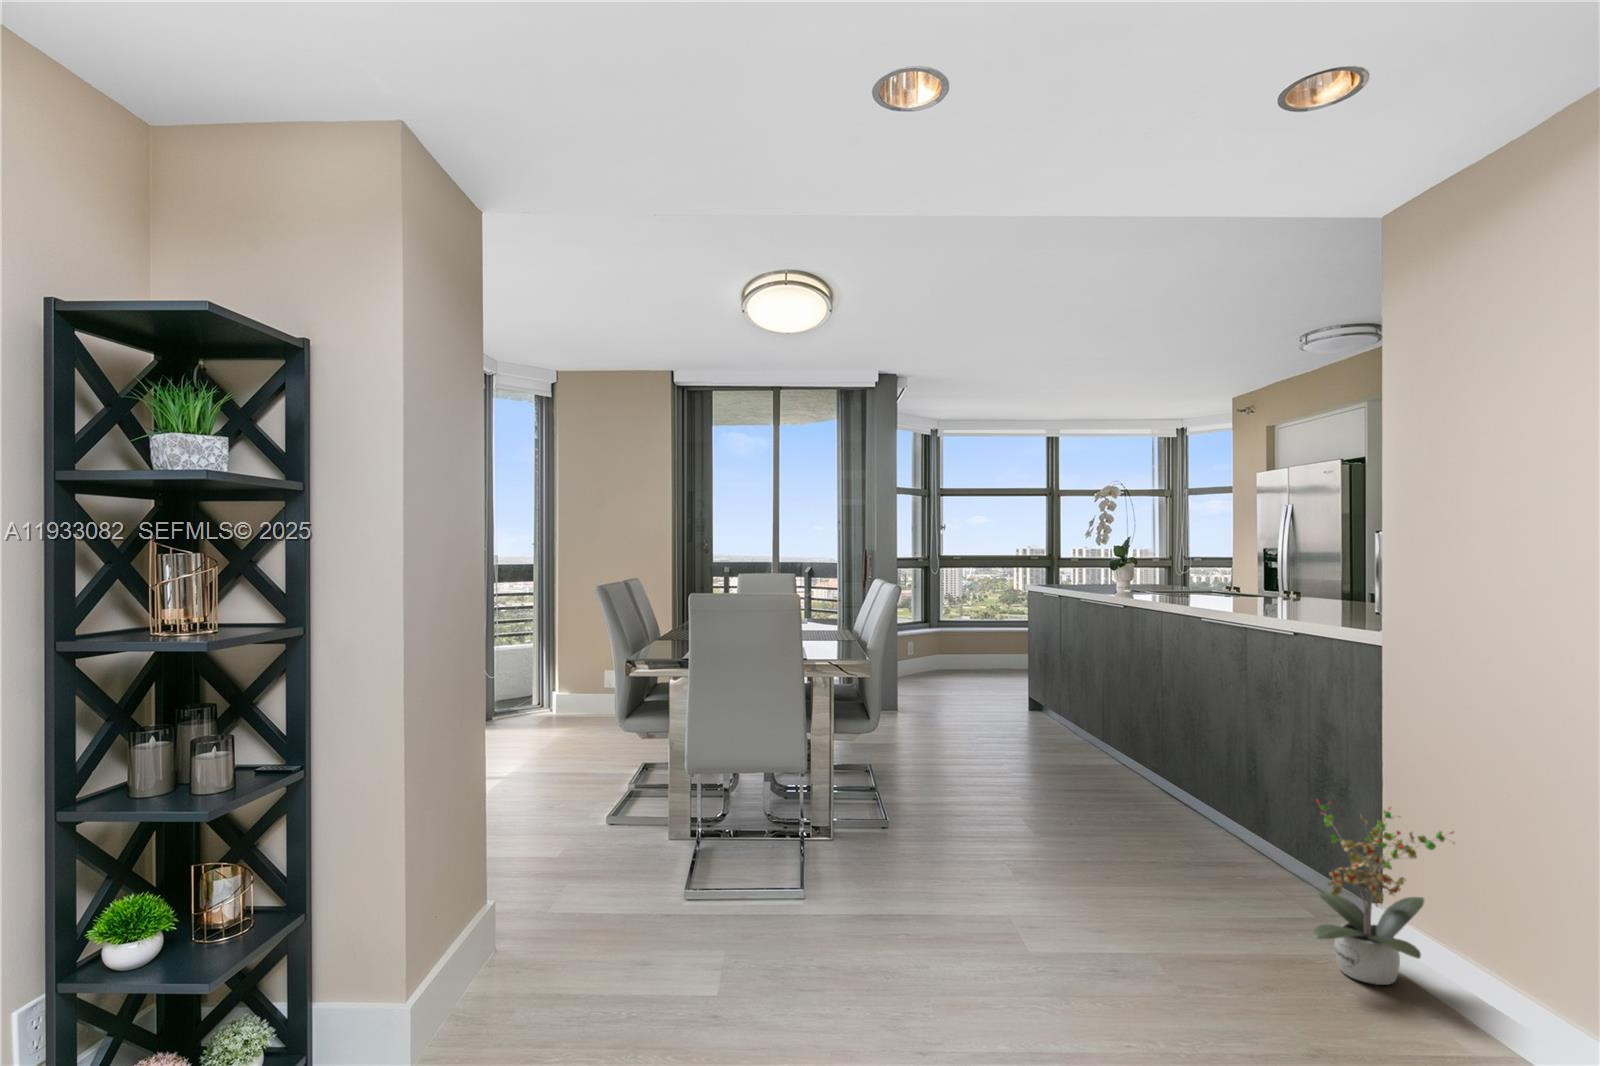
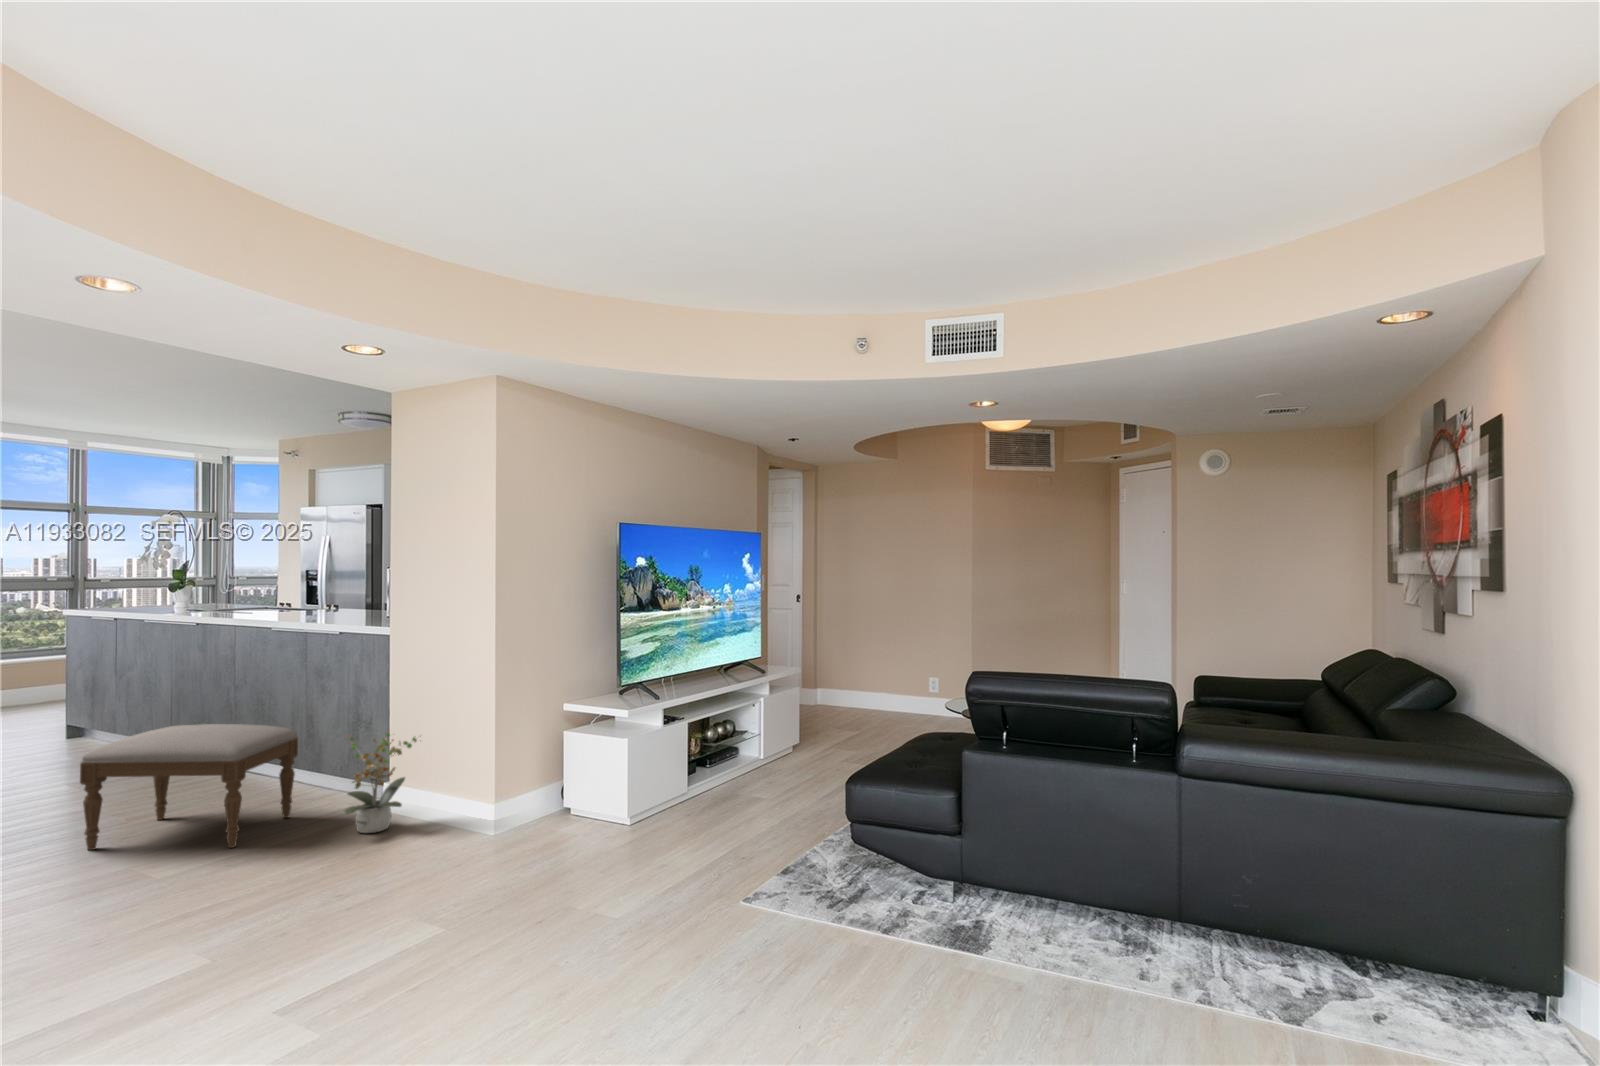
ottoman: none [1001,732,1244,925] -> present [80,724,298,850]

